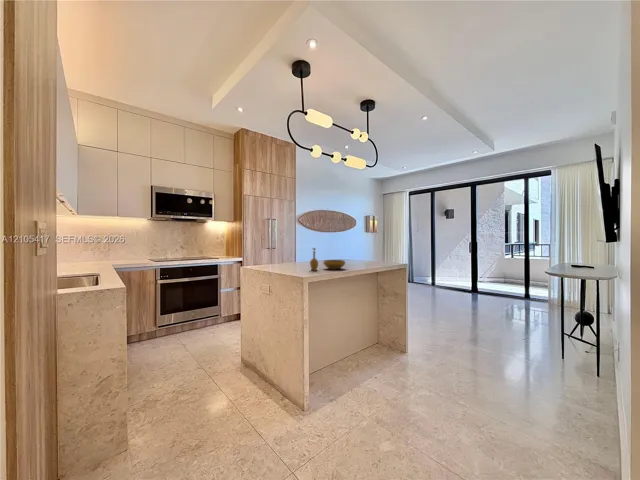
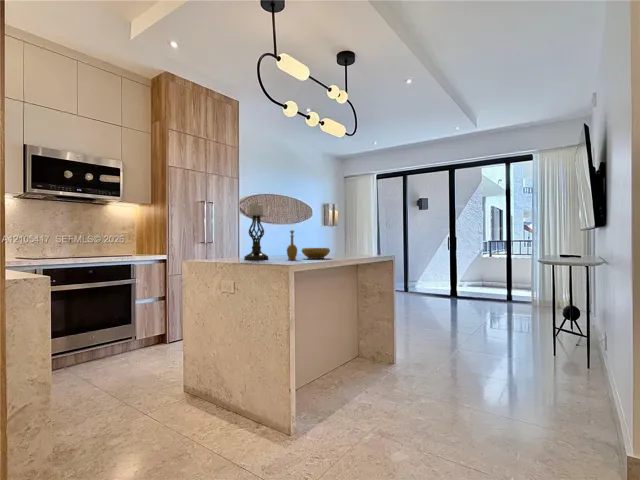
candle holder: none [279,227,298,270] -> present [244,203,269,260]

